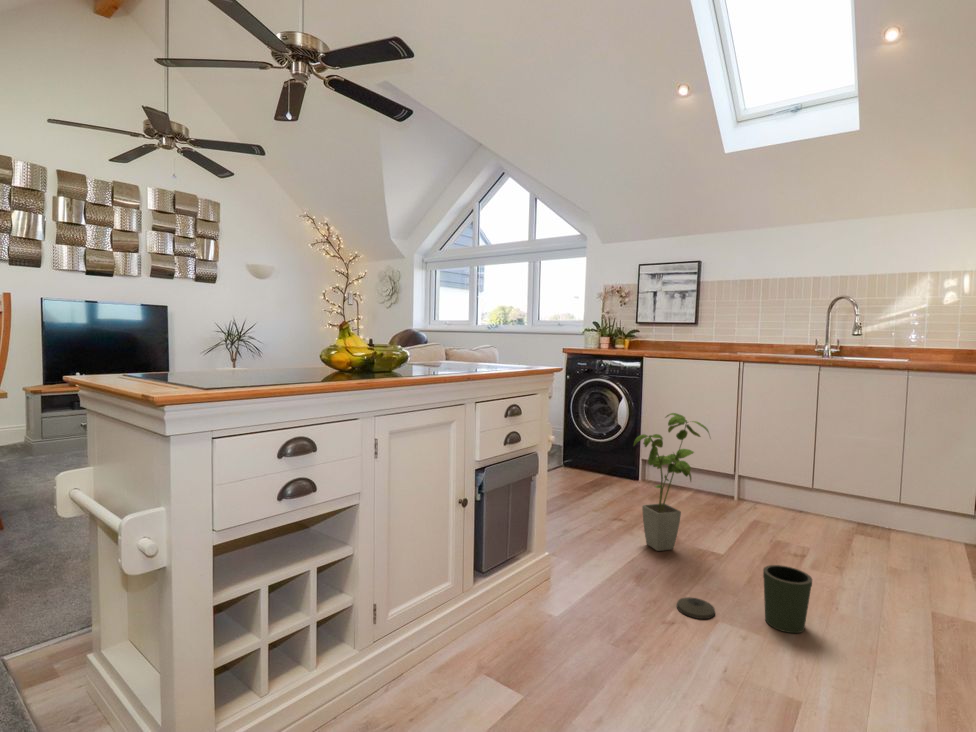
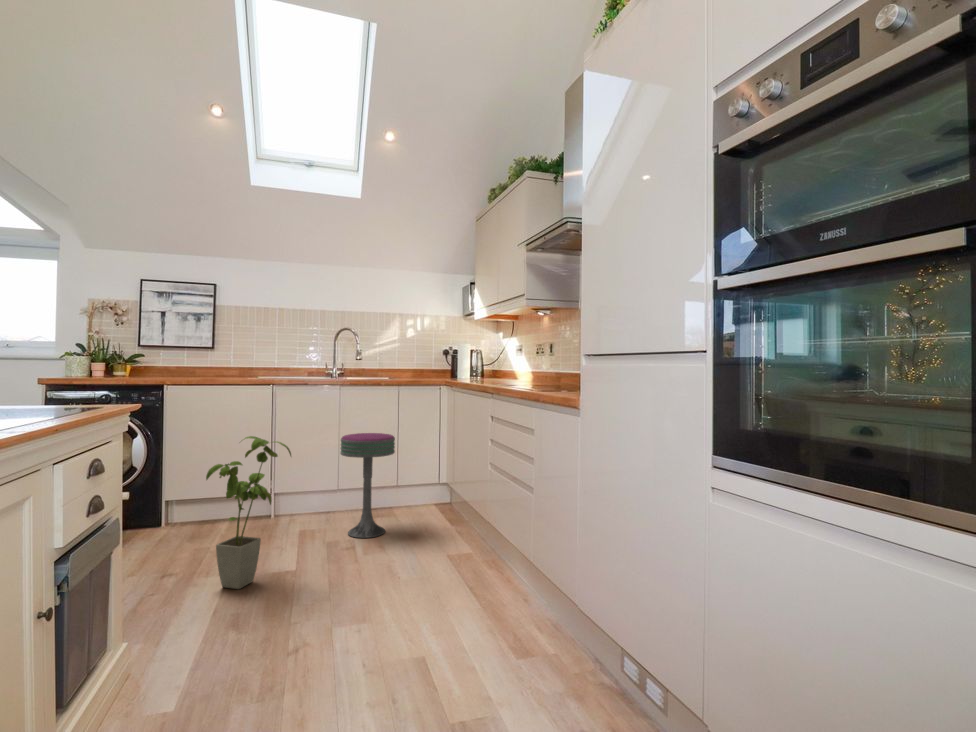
bar stool: none [794,426,872,554] -> present [340,433,395,538]
trash can: present [677,565,812,633] -> none [295,552,404,635]

